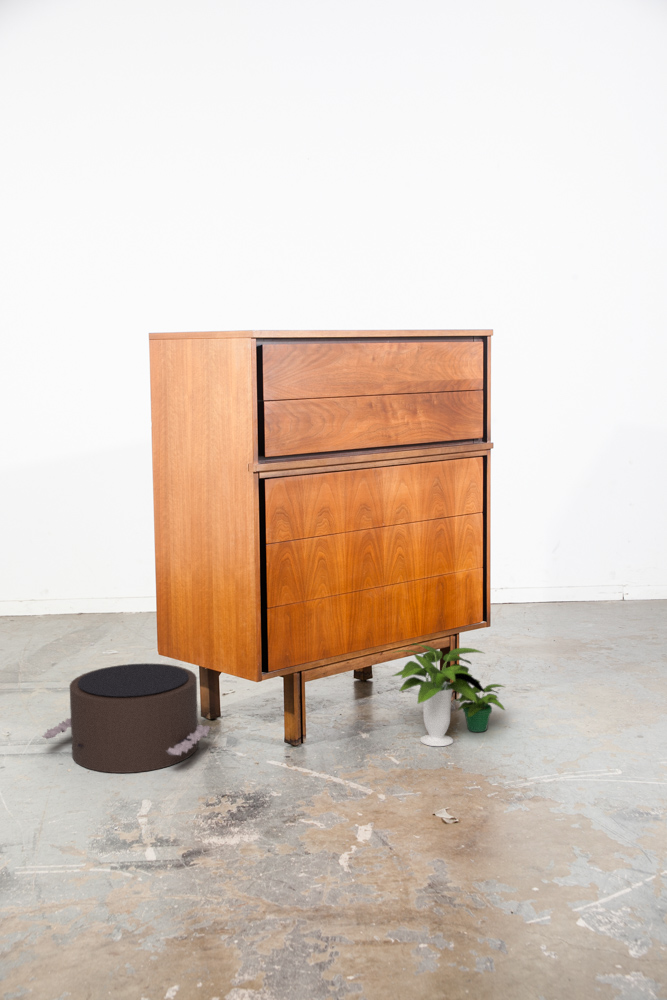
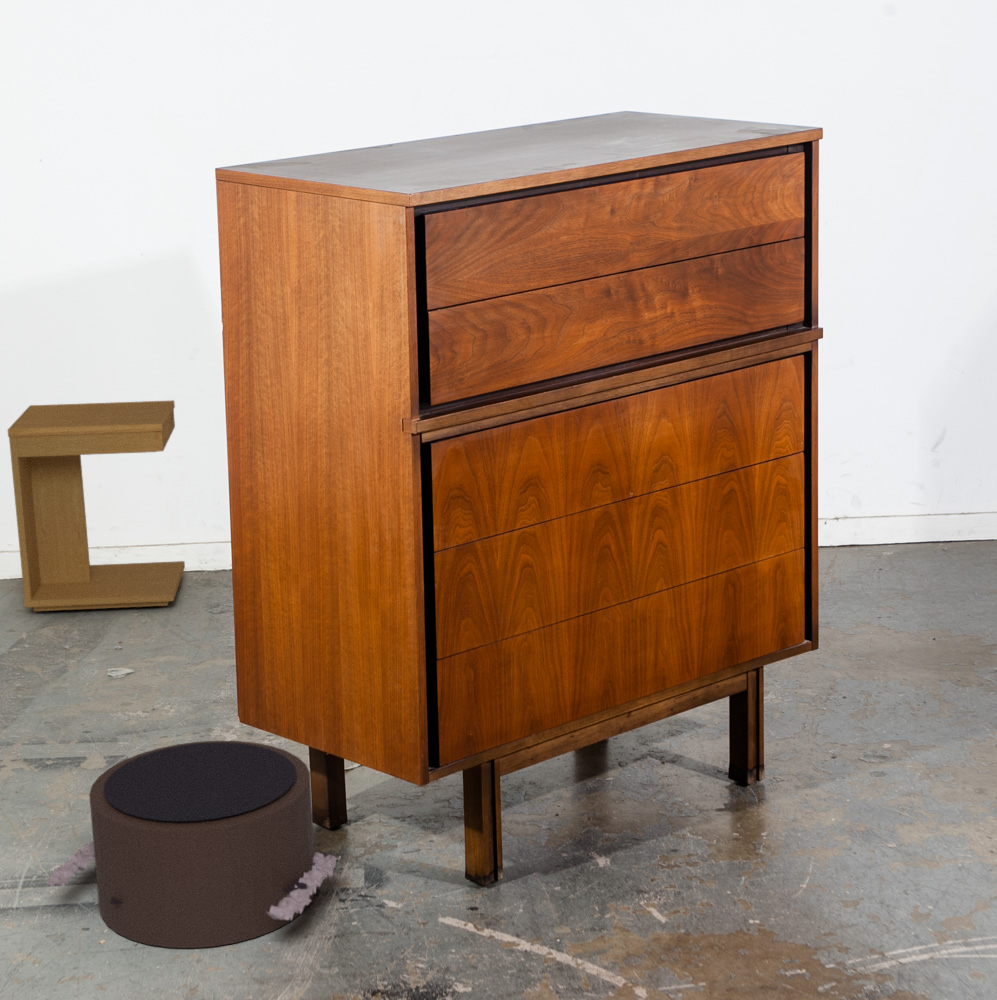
side table: none [47,507,144,621] -> present [8,400,185,611]
potted plant: present [393,643,504,746] -> none [646,702,847,881]

